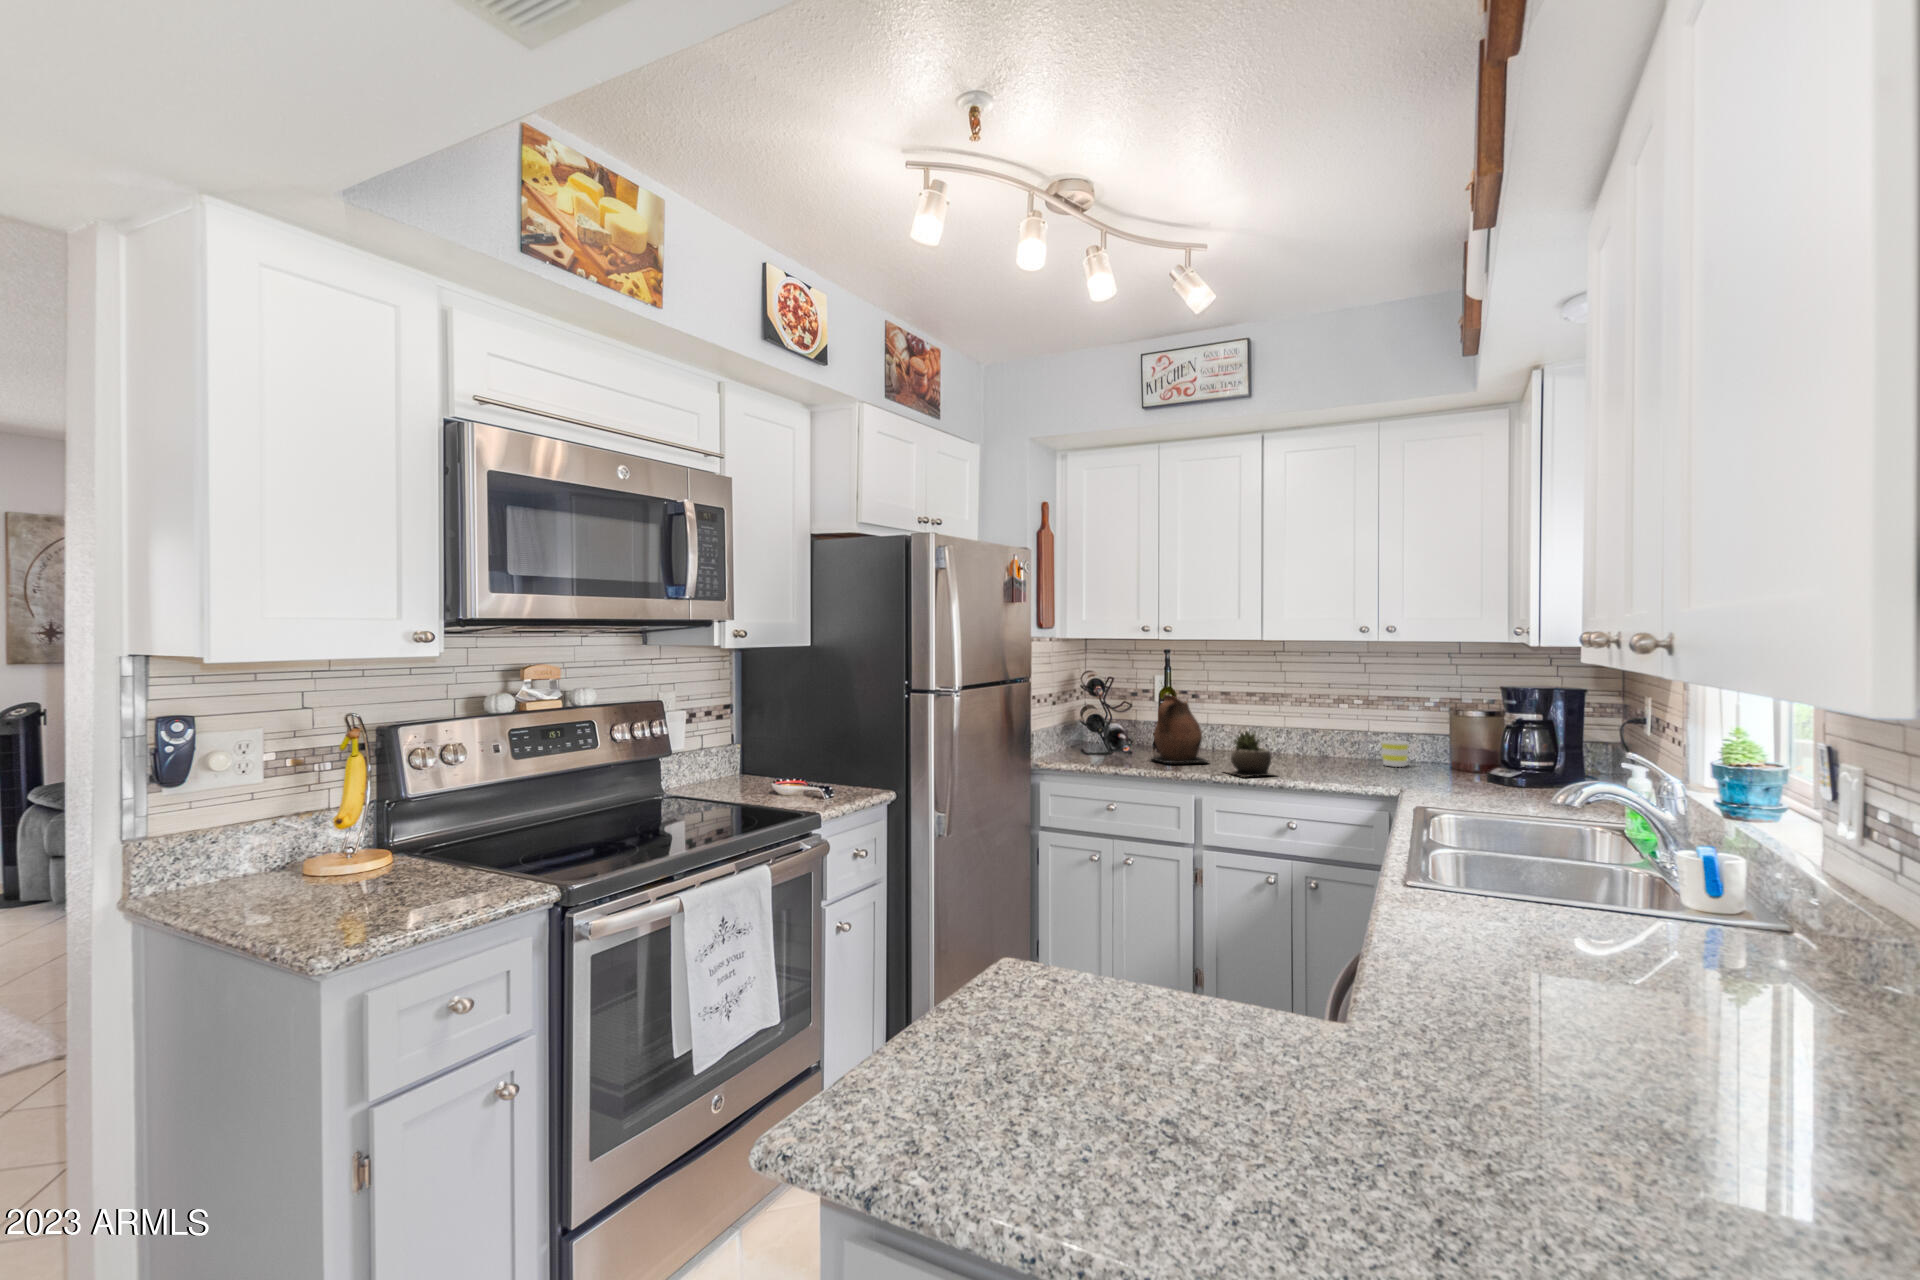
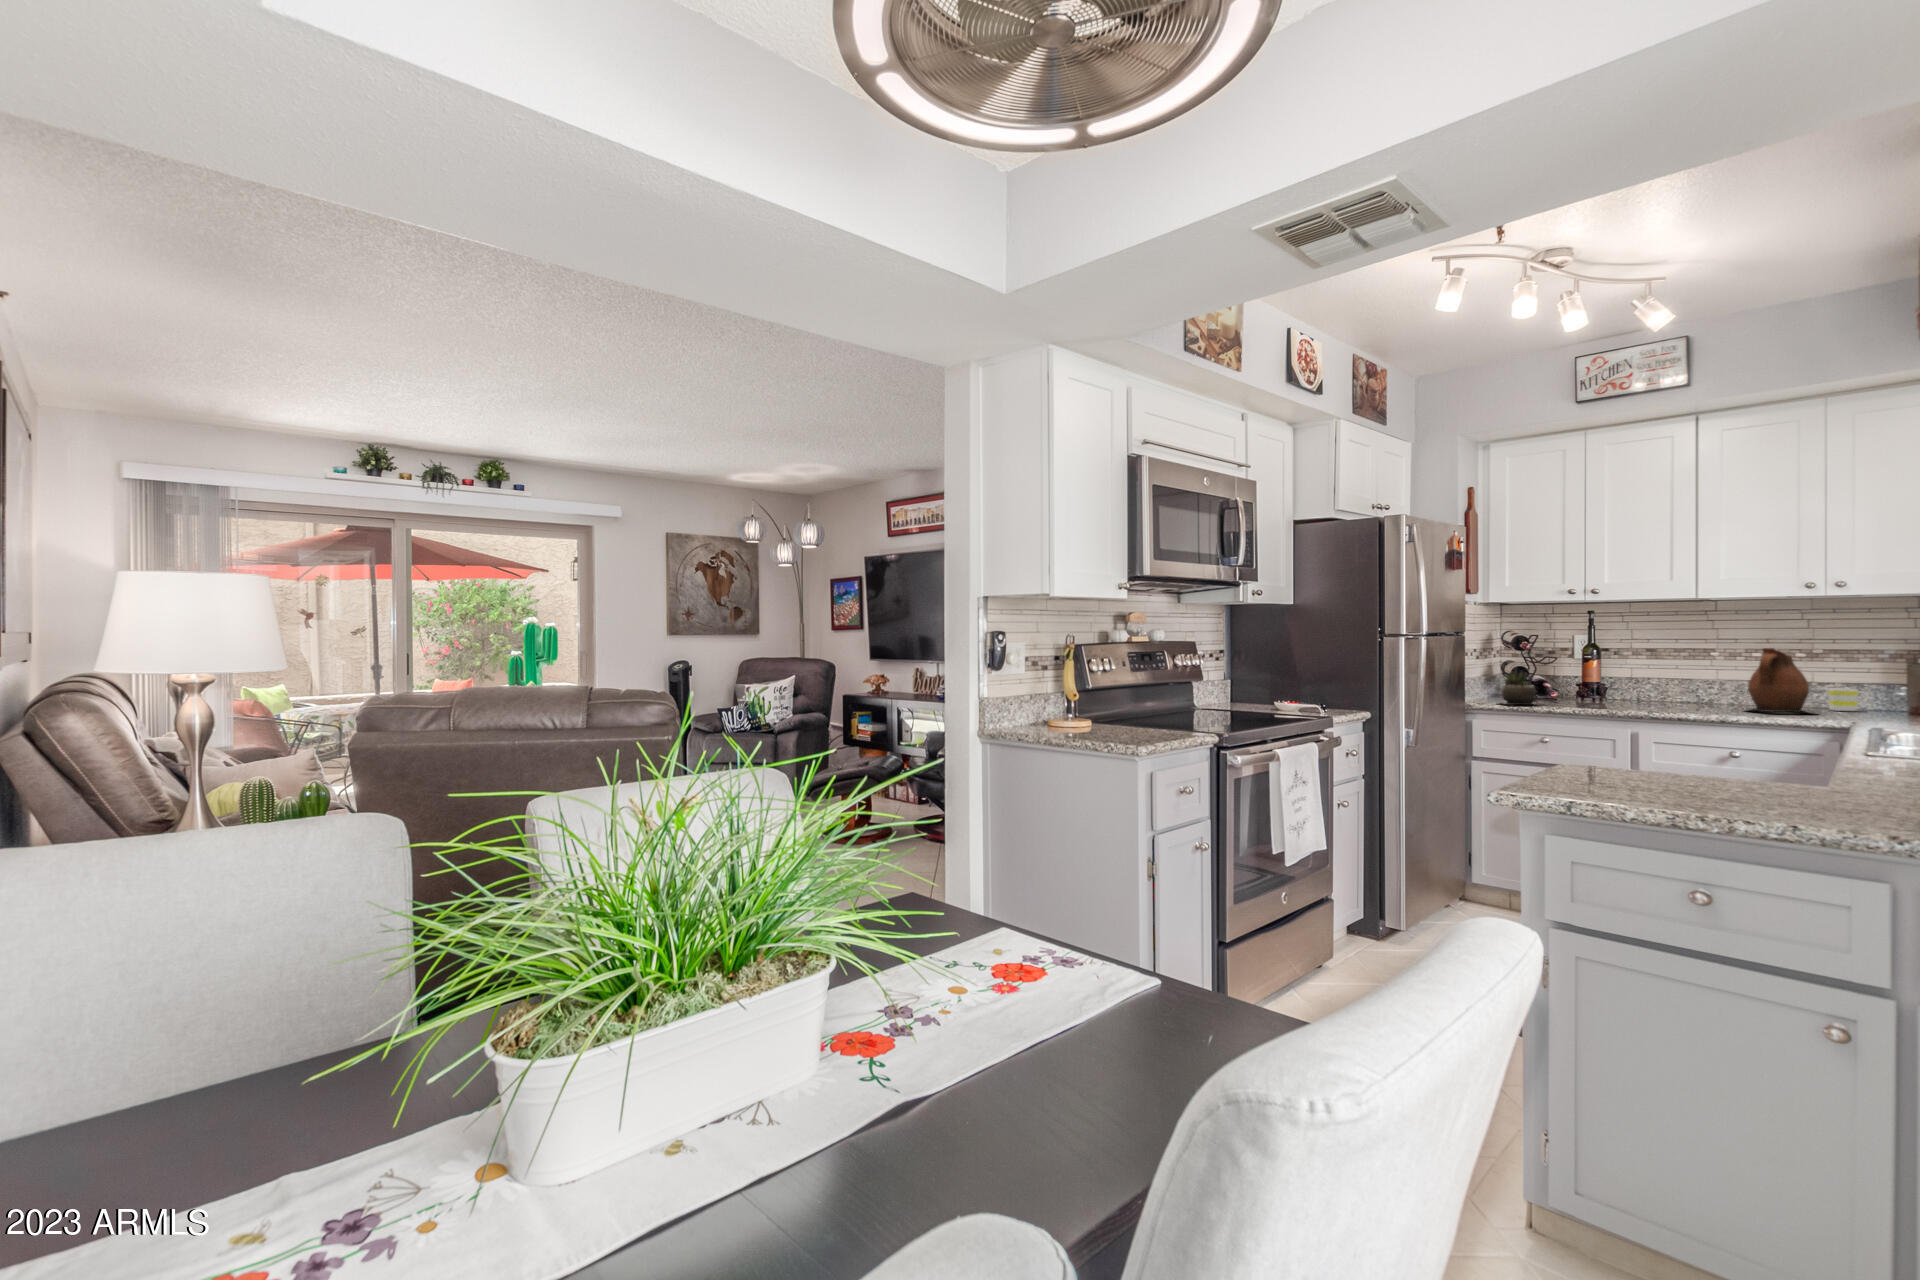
ceramic pitcher: present [1151,695,1208,763] -> present [1746,648,1810,713]
succulent plant: present [1226,731,1273,777] -> present [1501,672,1536,705]

